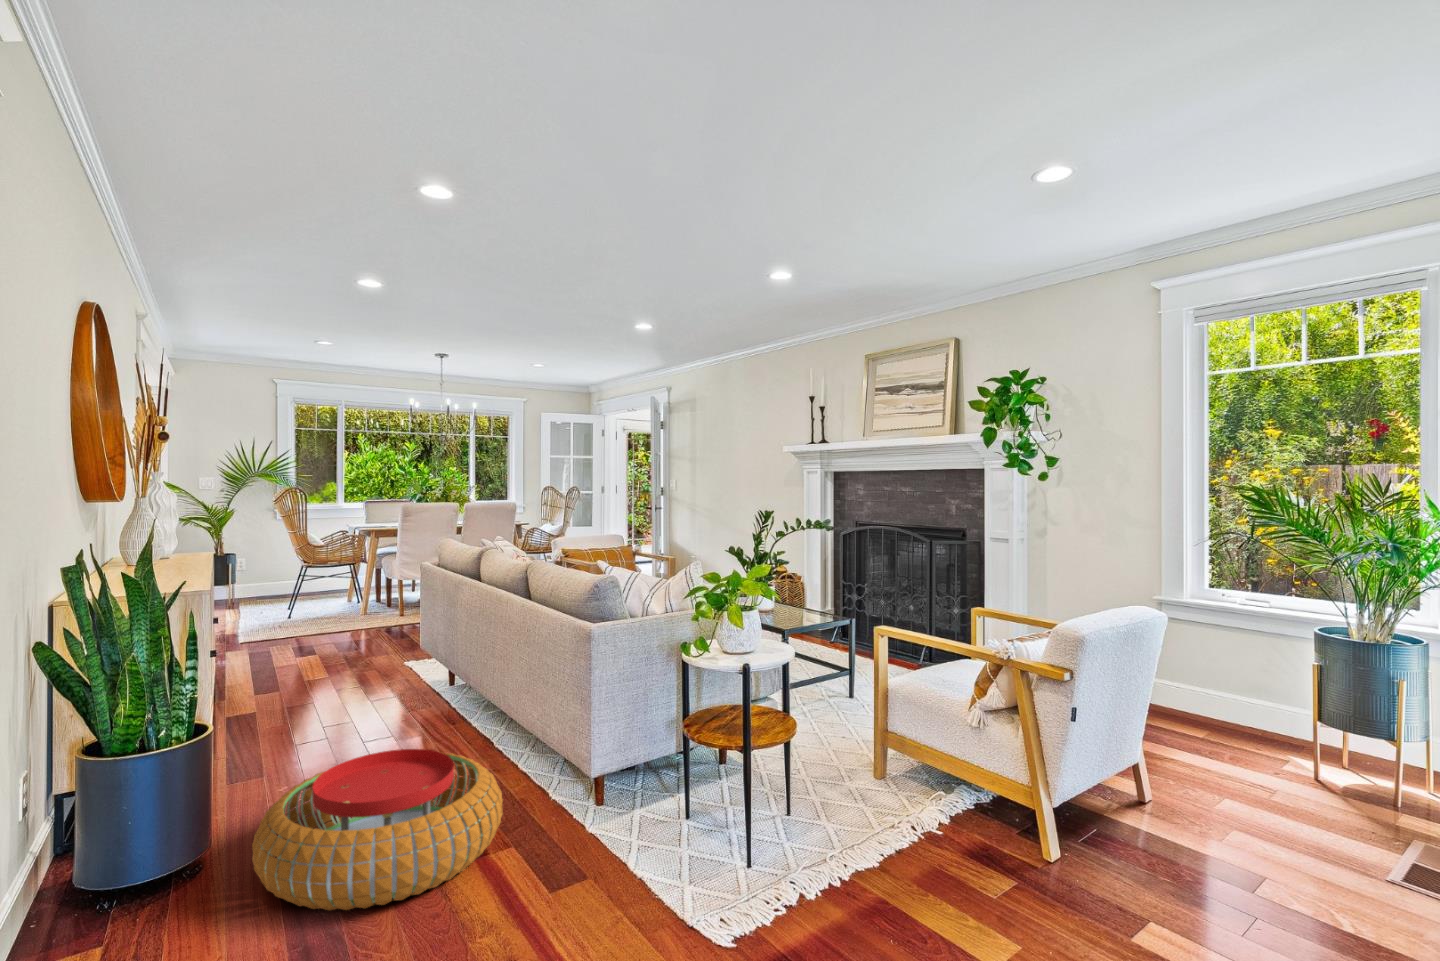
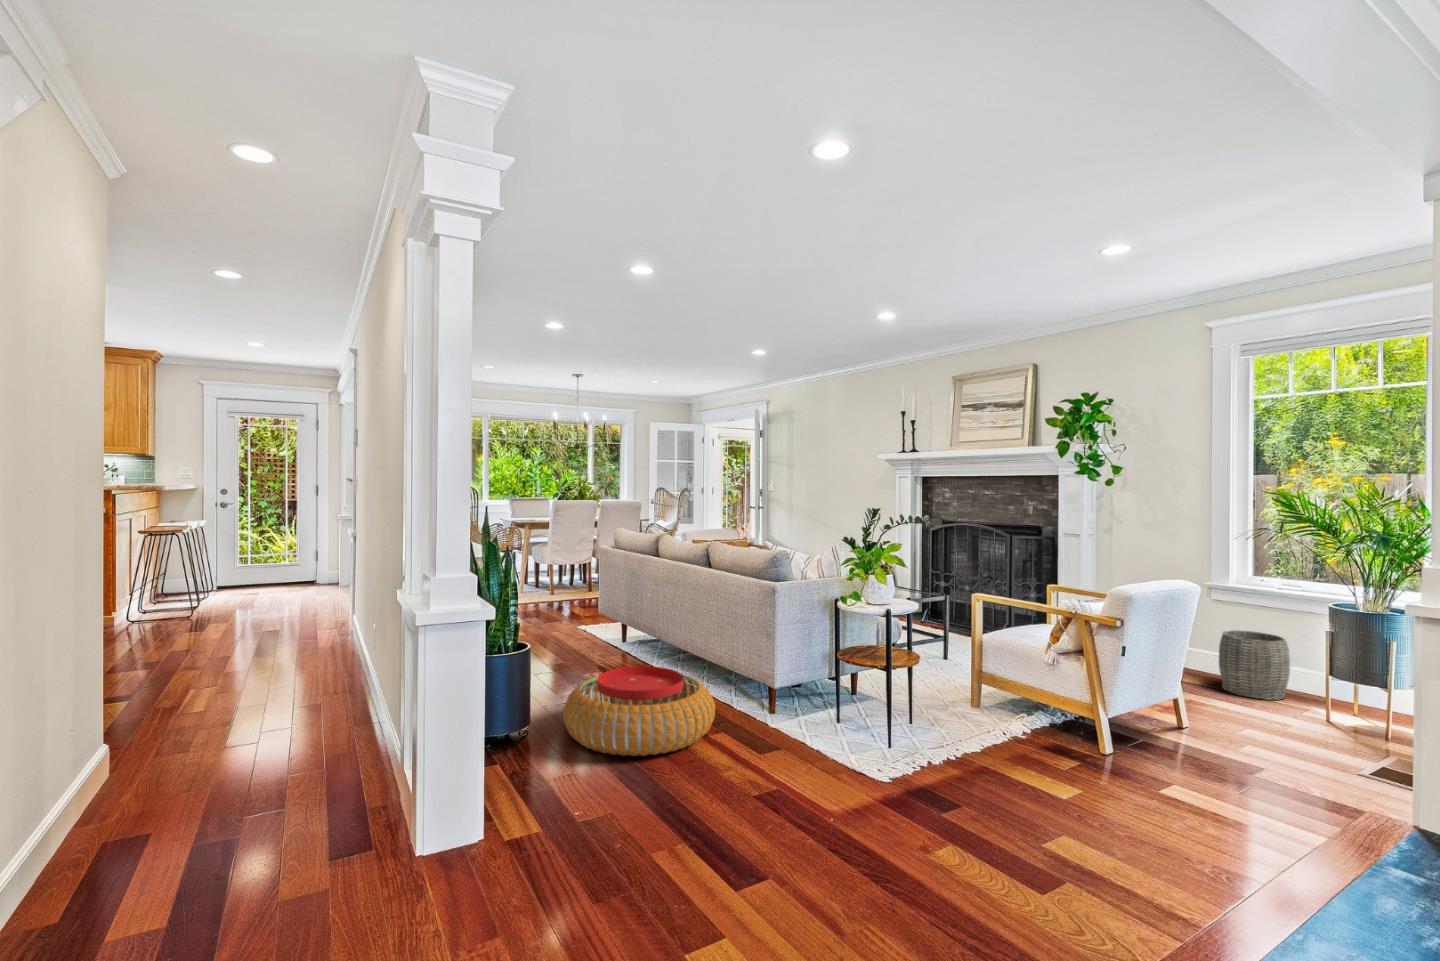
woven basket: none [1178,658,1264,748] -> present [1219,630,1290,700]

